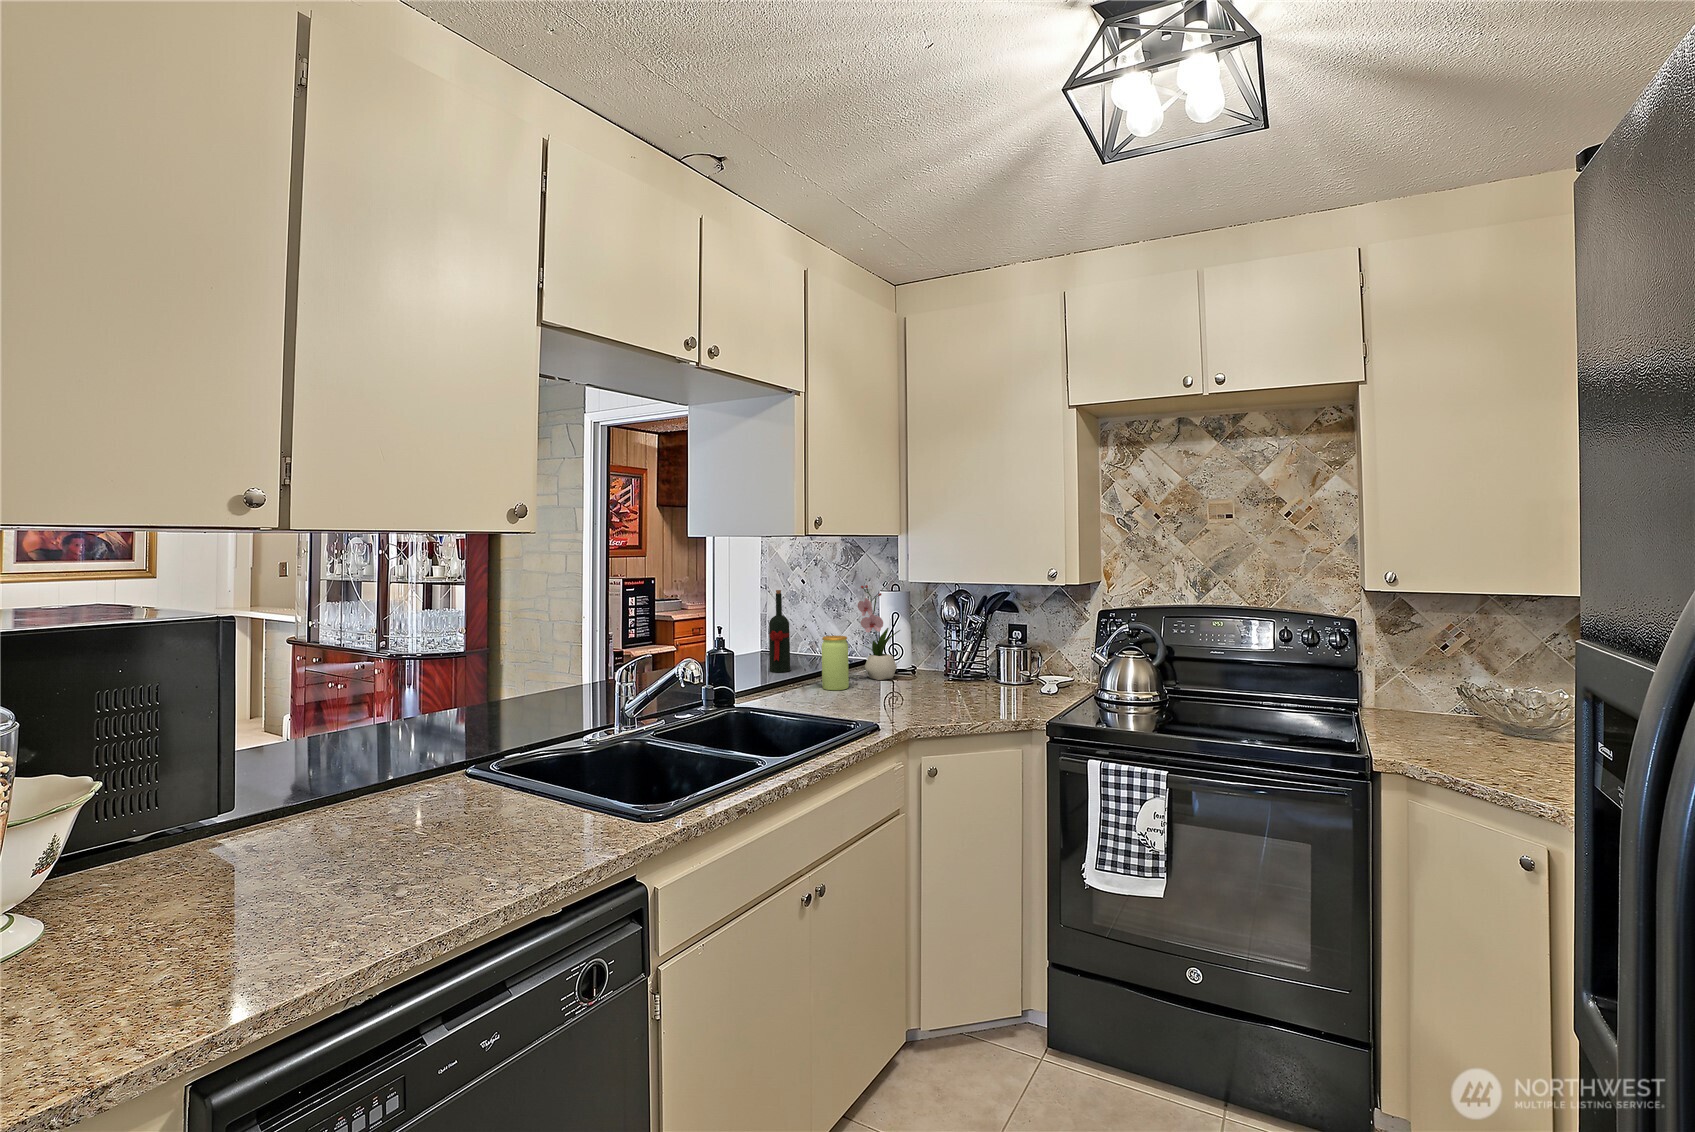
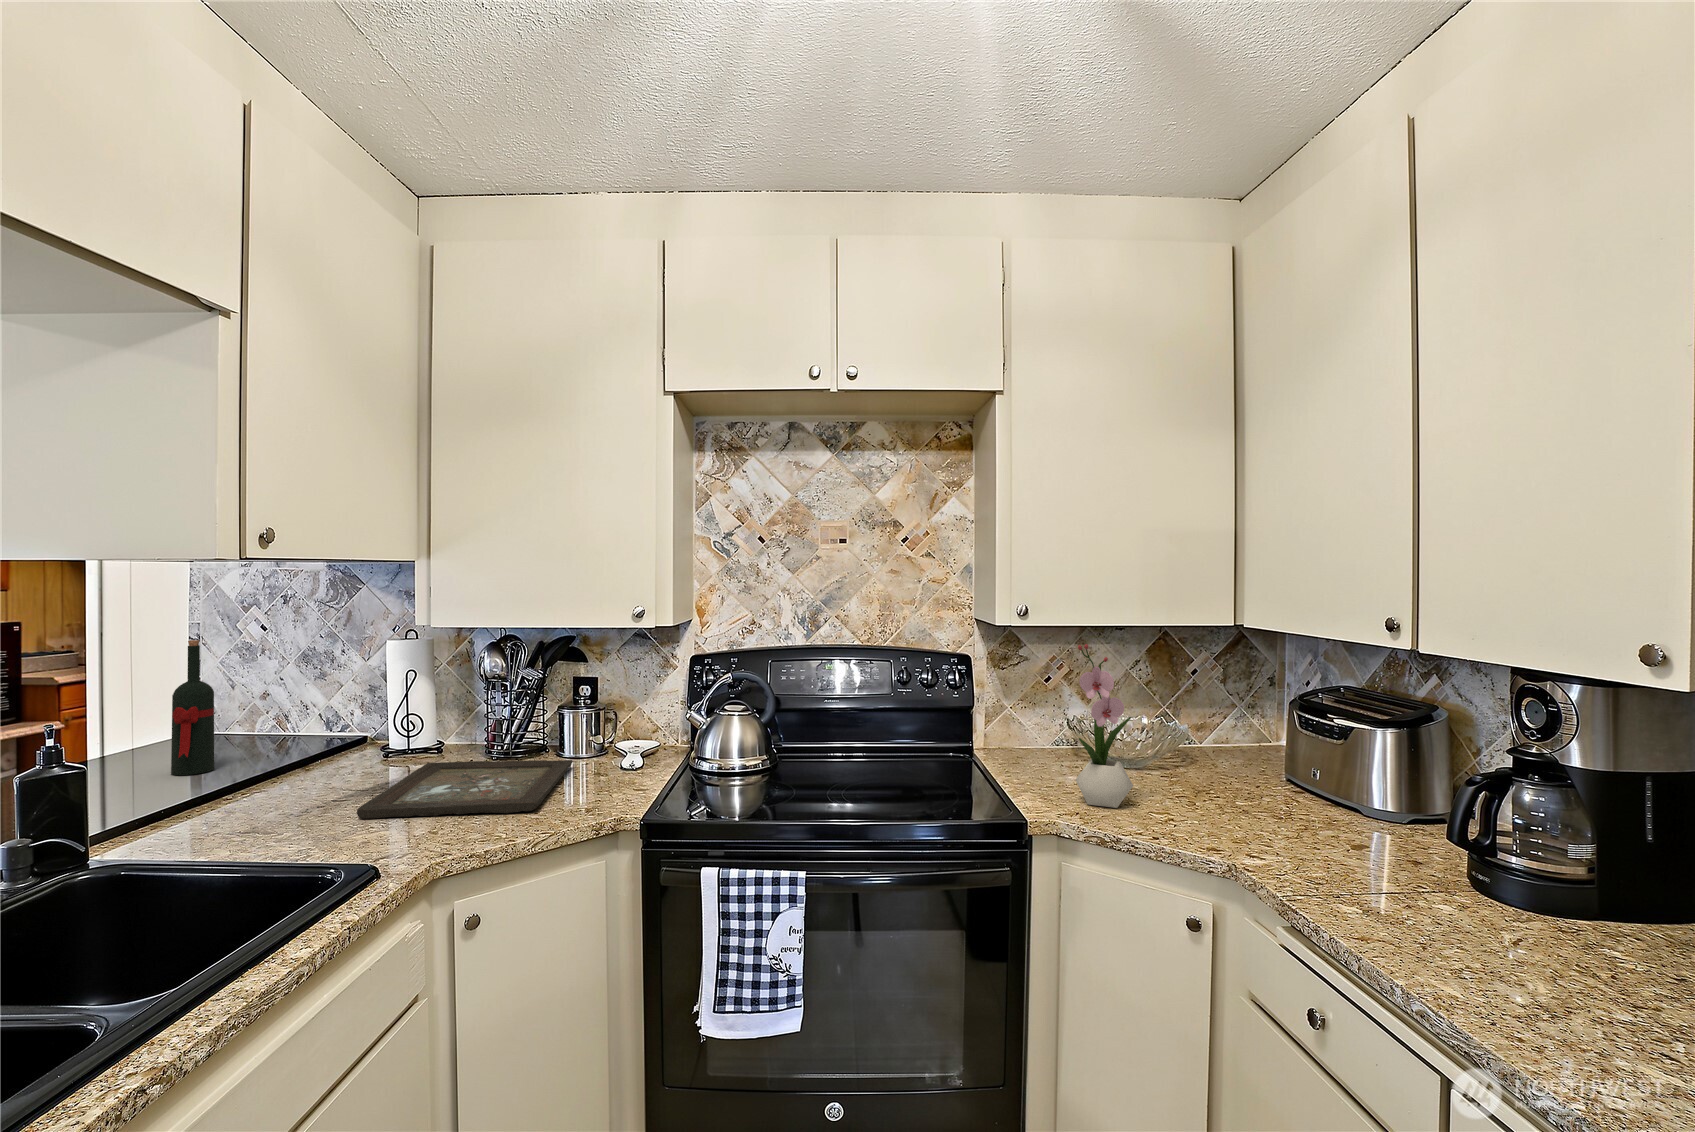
flower arrangement: present [857,585,900,680] -> present [1076,644,1133,808]
jar: present [822,636,849,690] -> none [270,709,321,798]
tray: none [874,678,1005,711] -> present [357,760,572,819]

